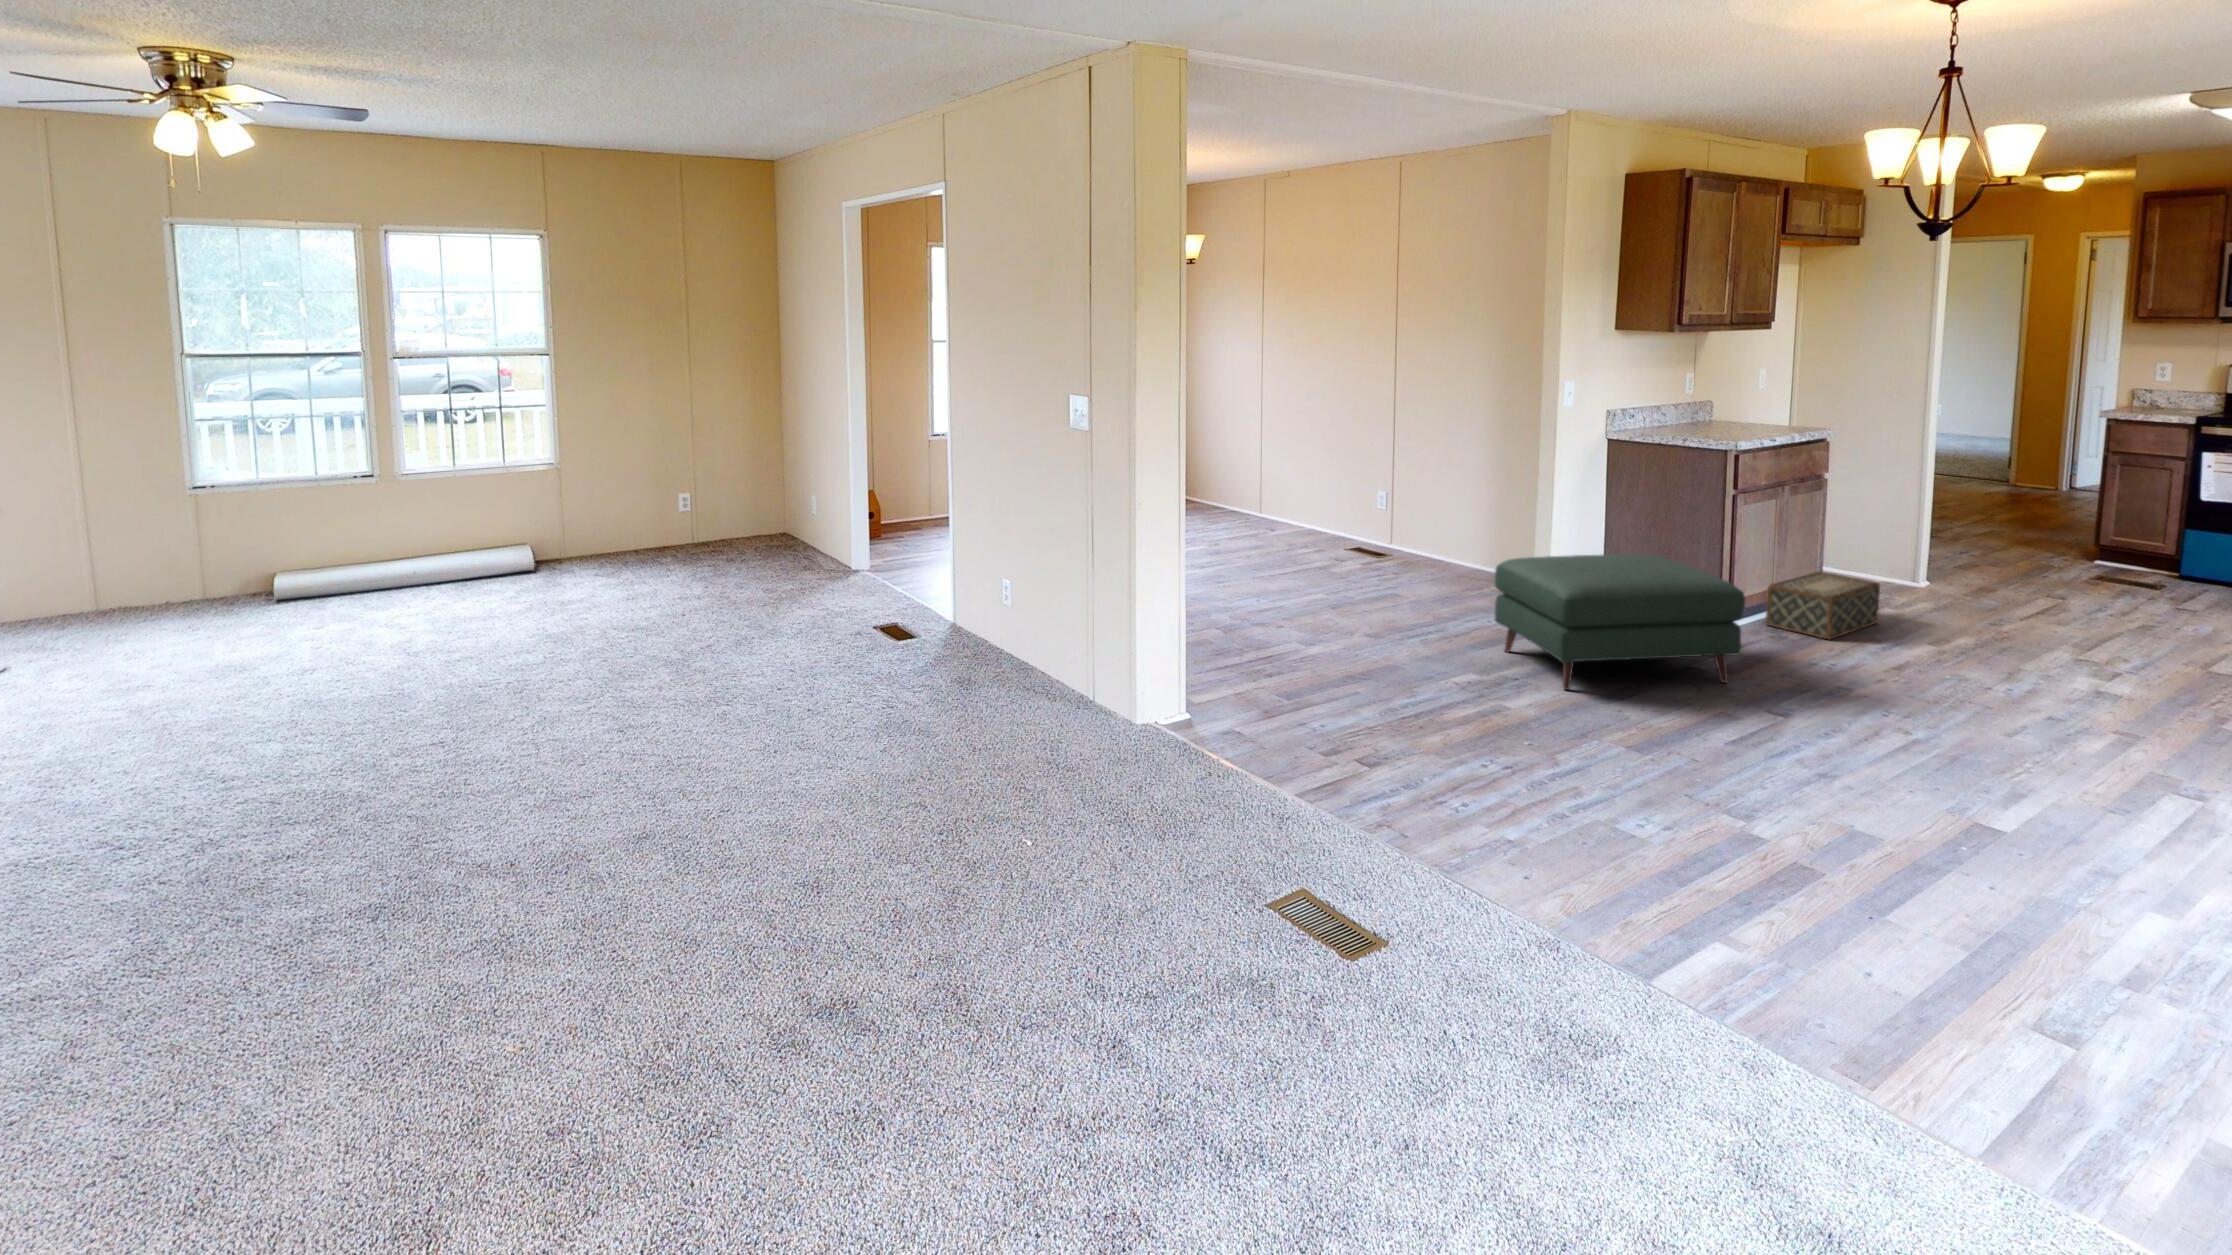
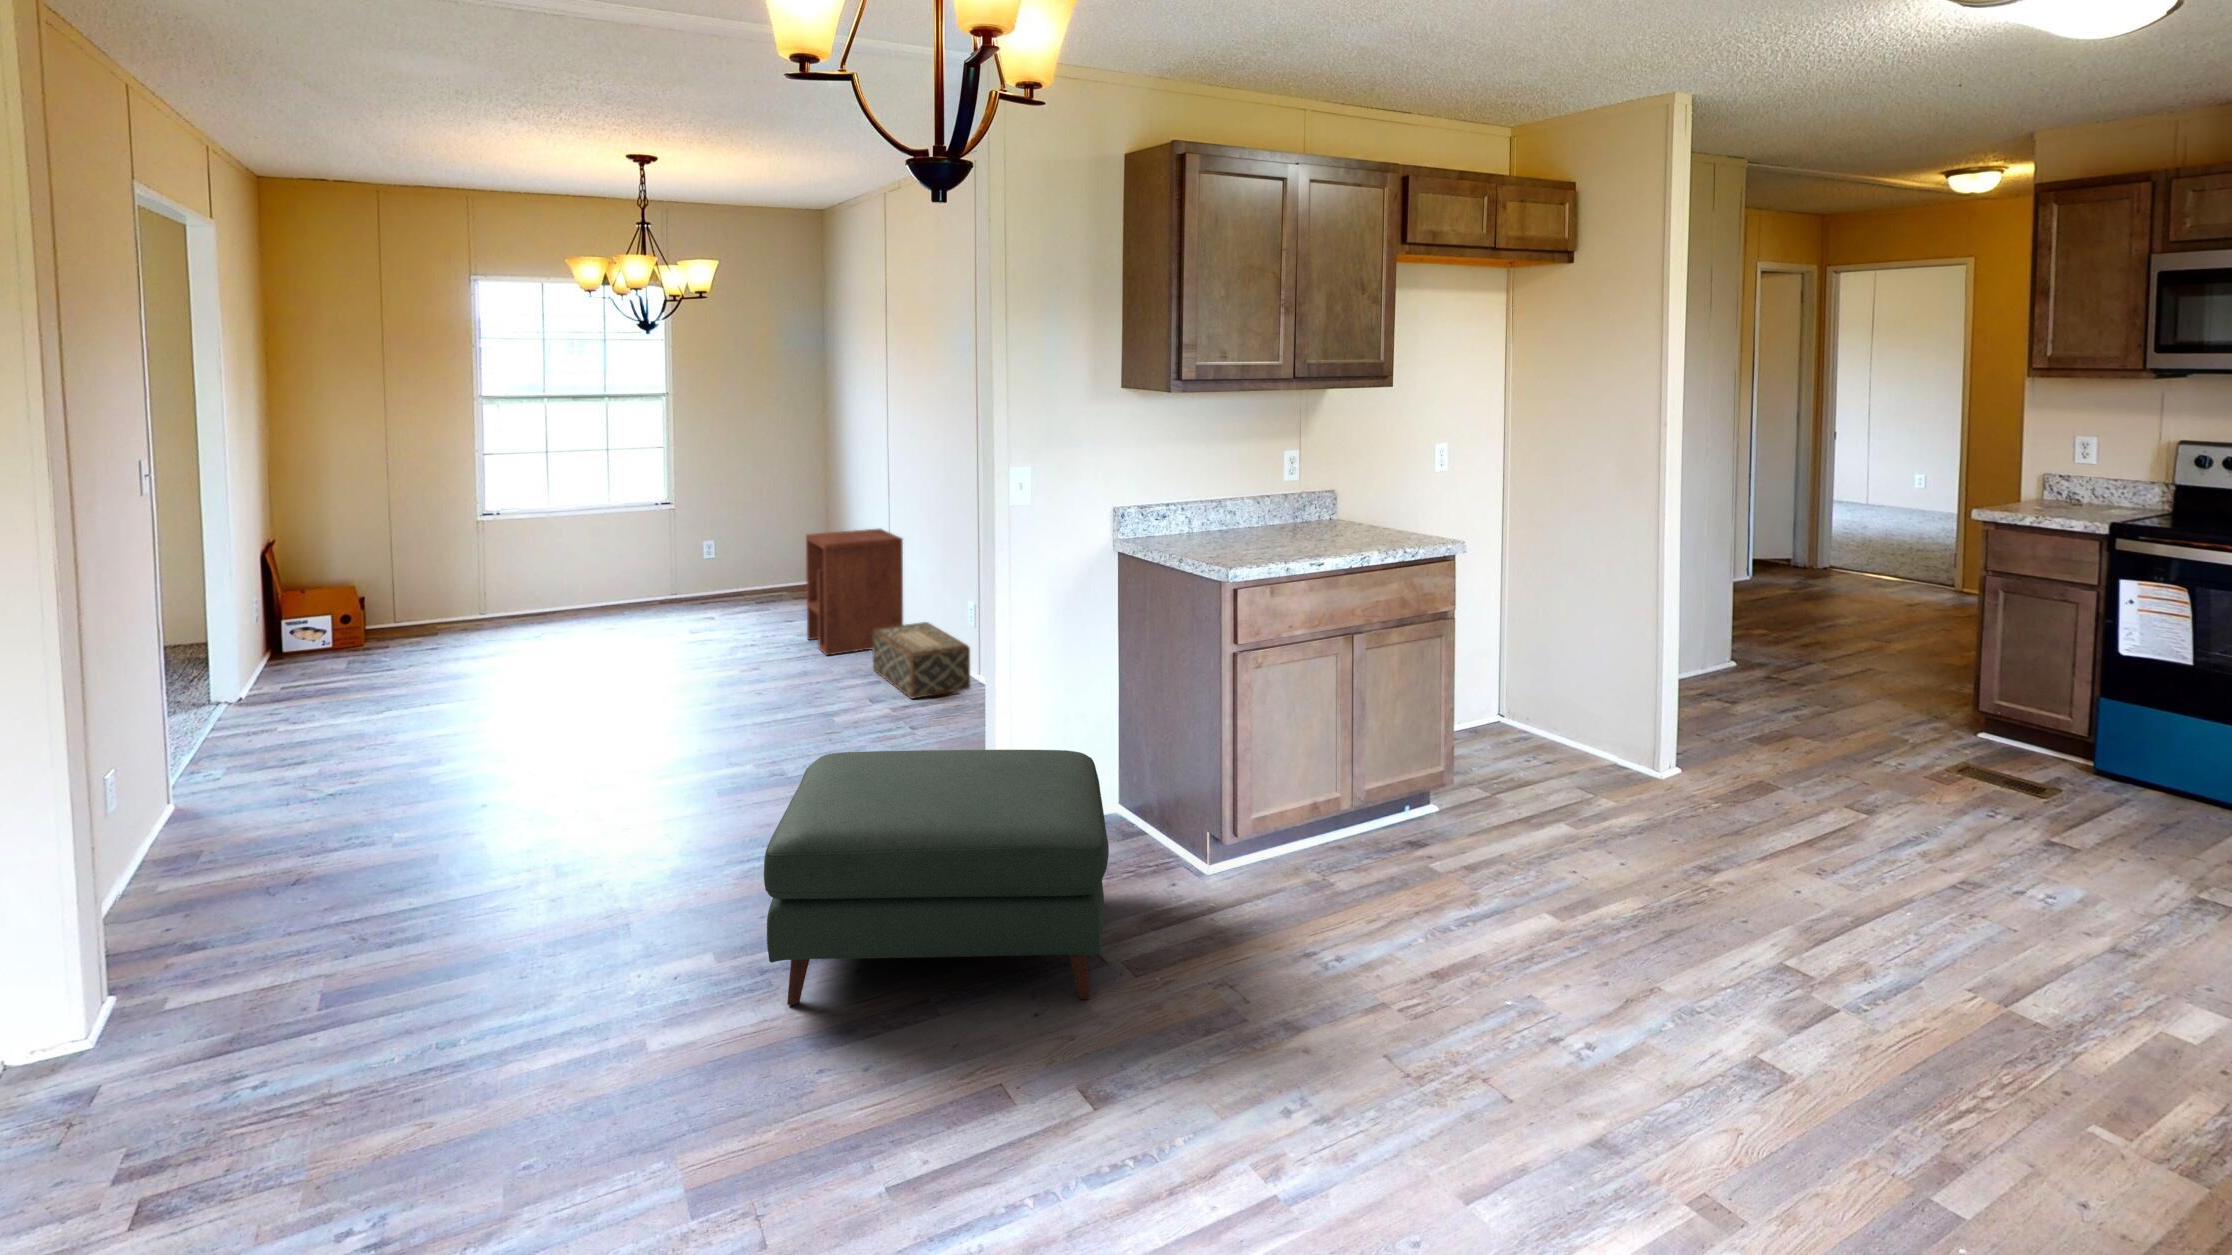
side table: none [1227,443,1308,536] -> present [806,529,903,655]
woven basket: present [1766,572,1880,639] -> present [873,622,970,698]

